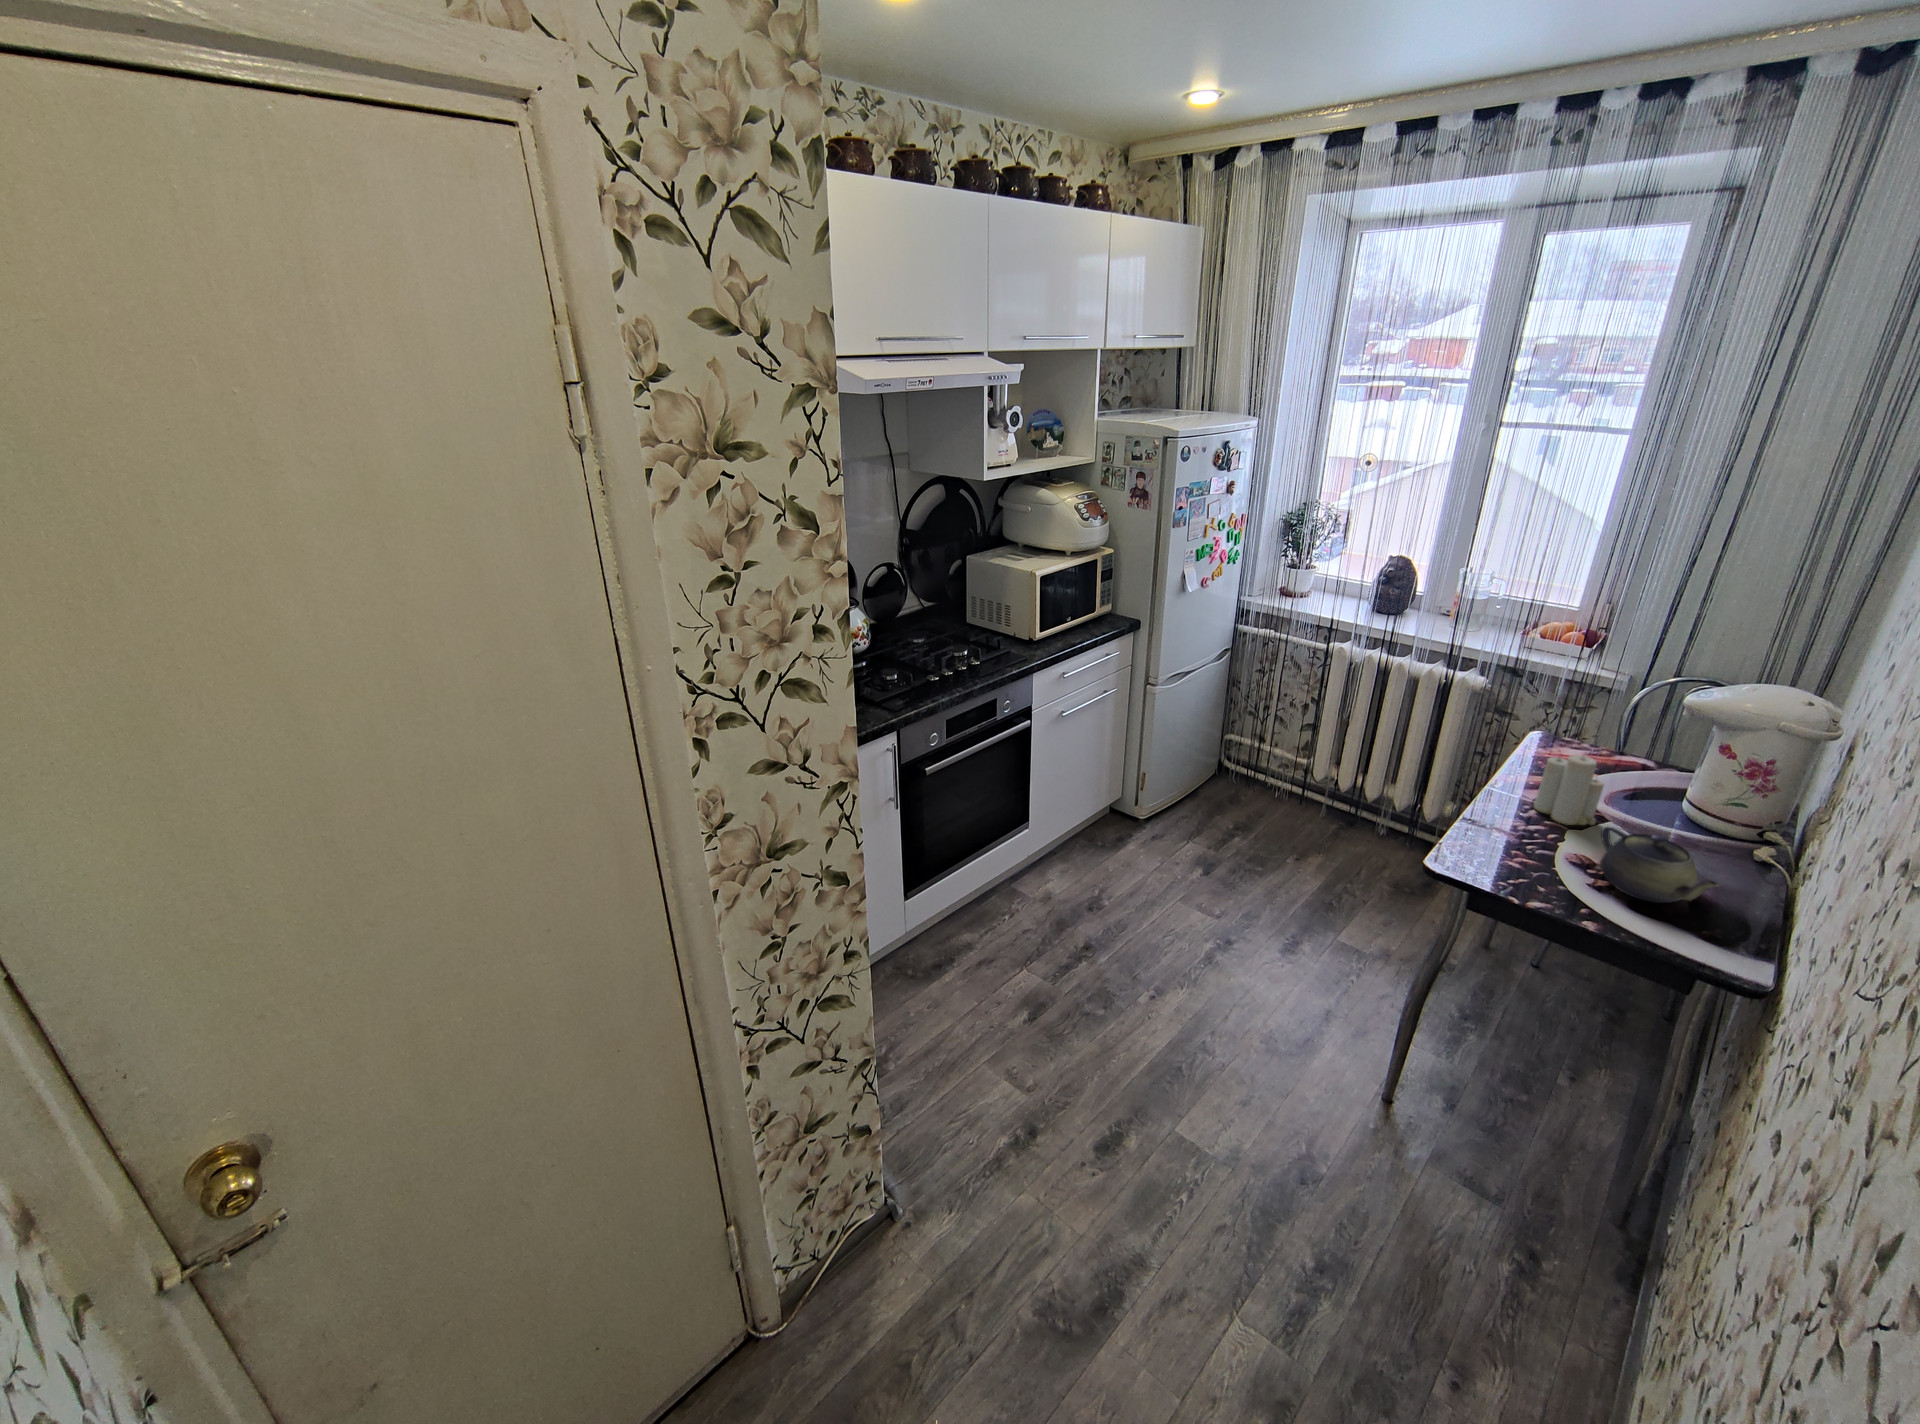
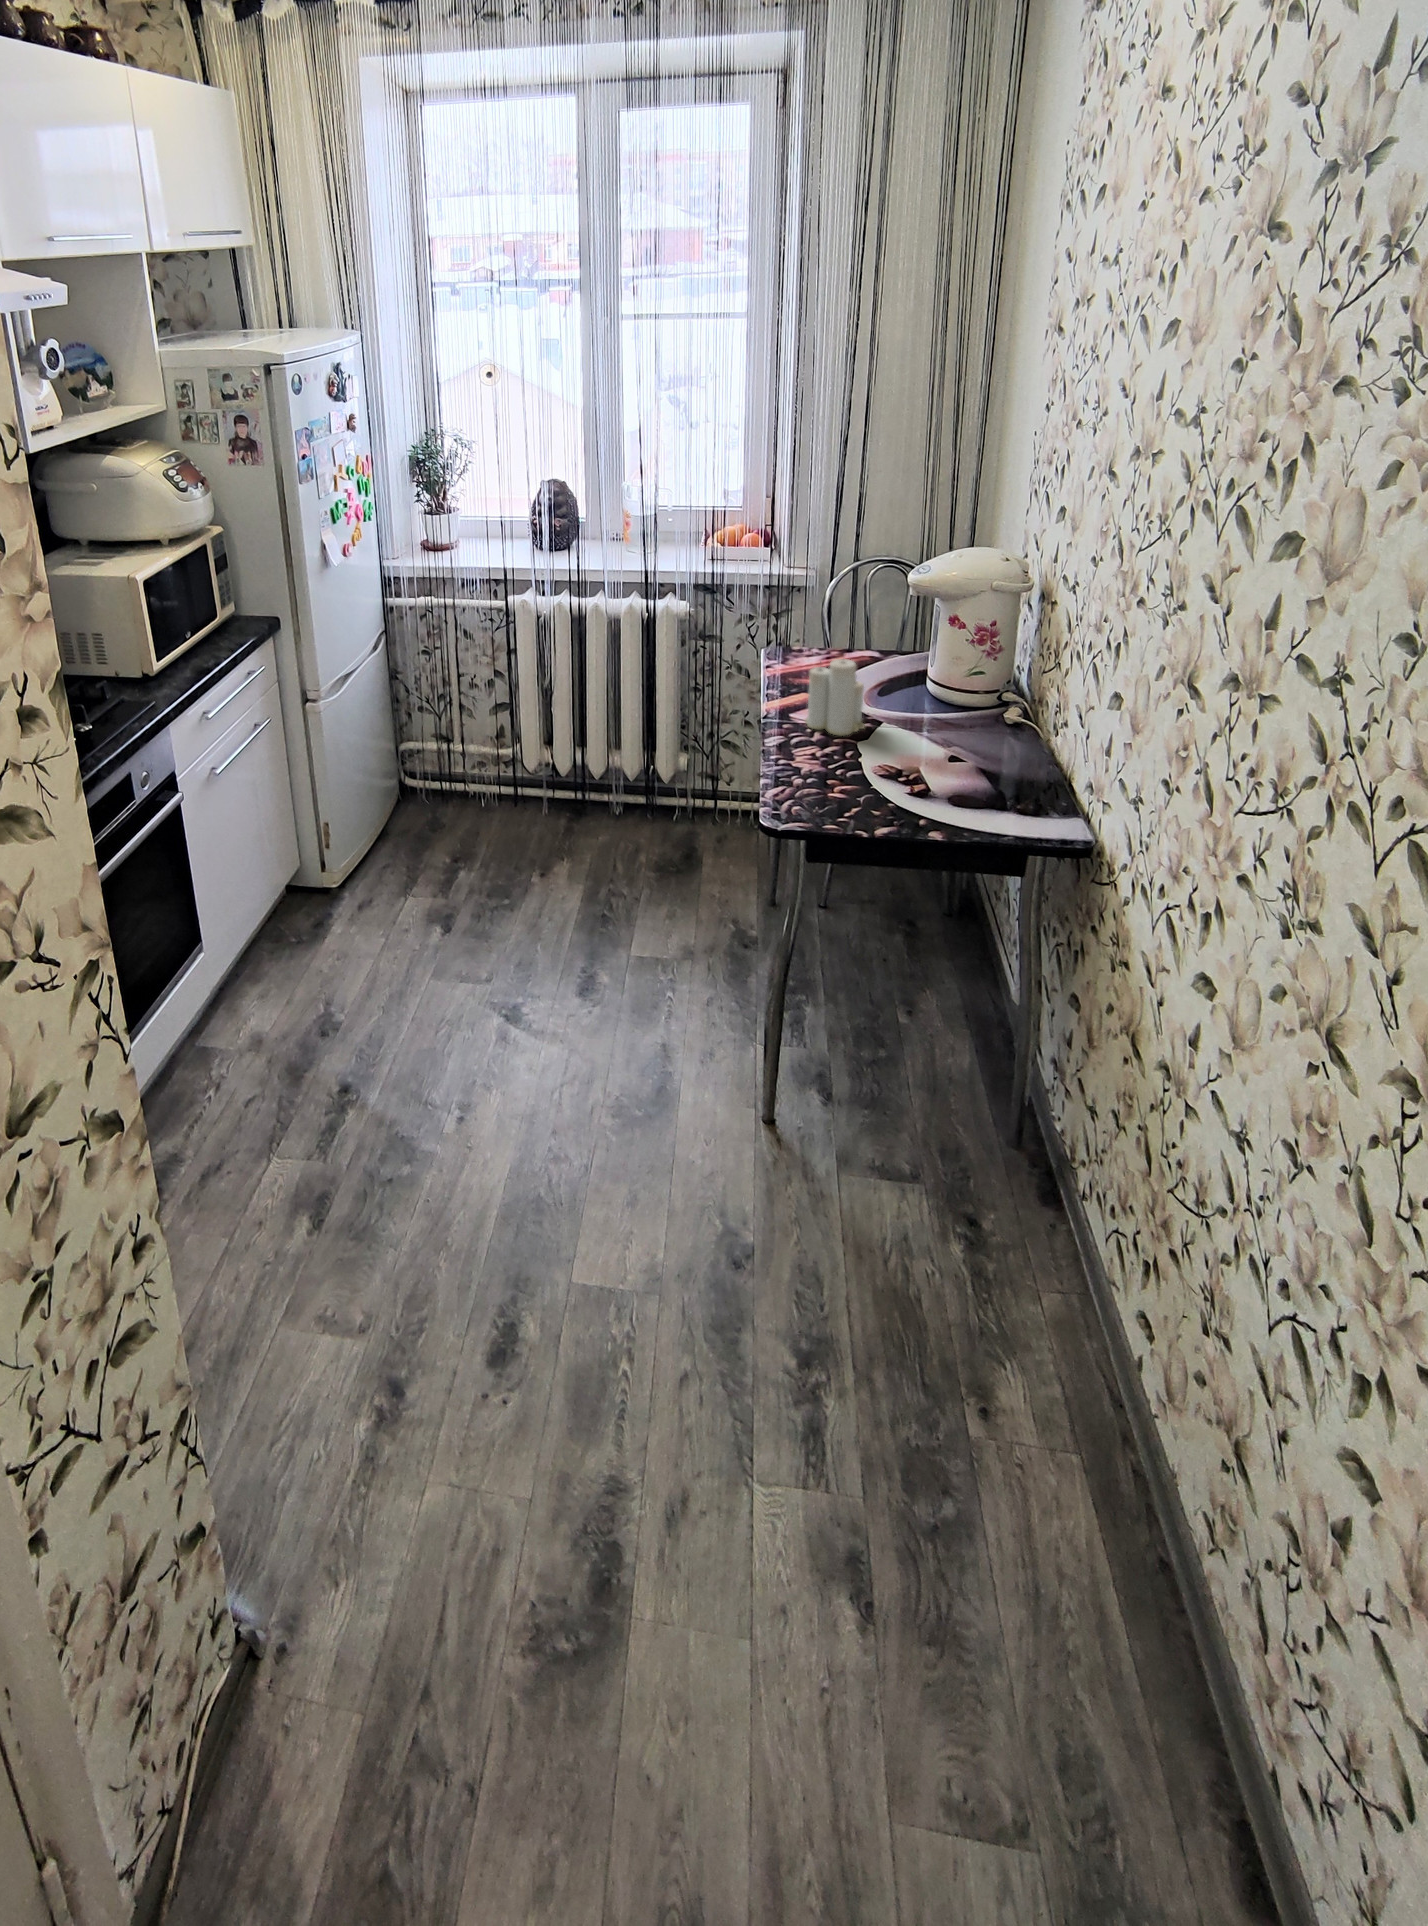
teapot: present [1600,827,1720,903] -> none [889,720,1011,790]

